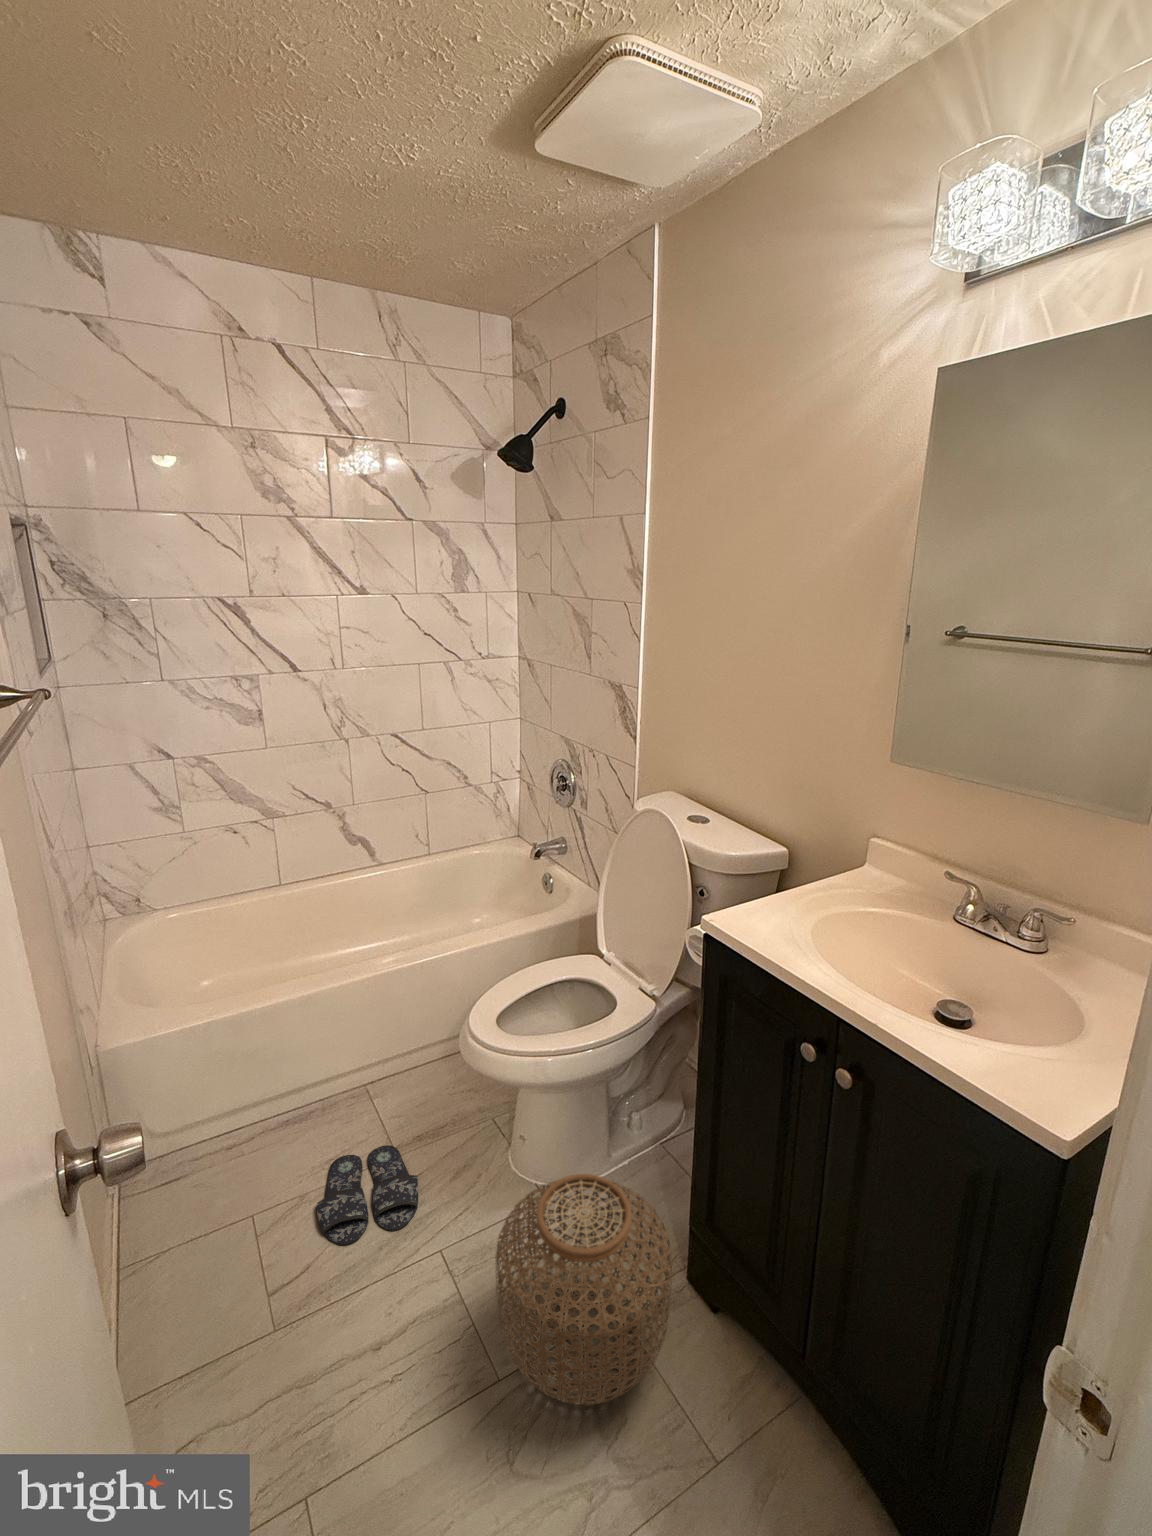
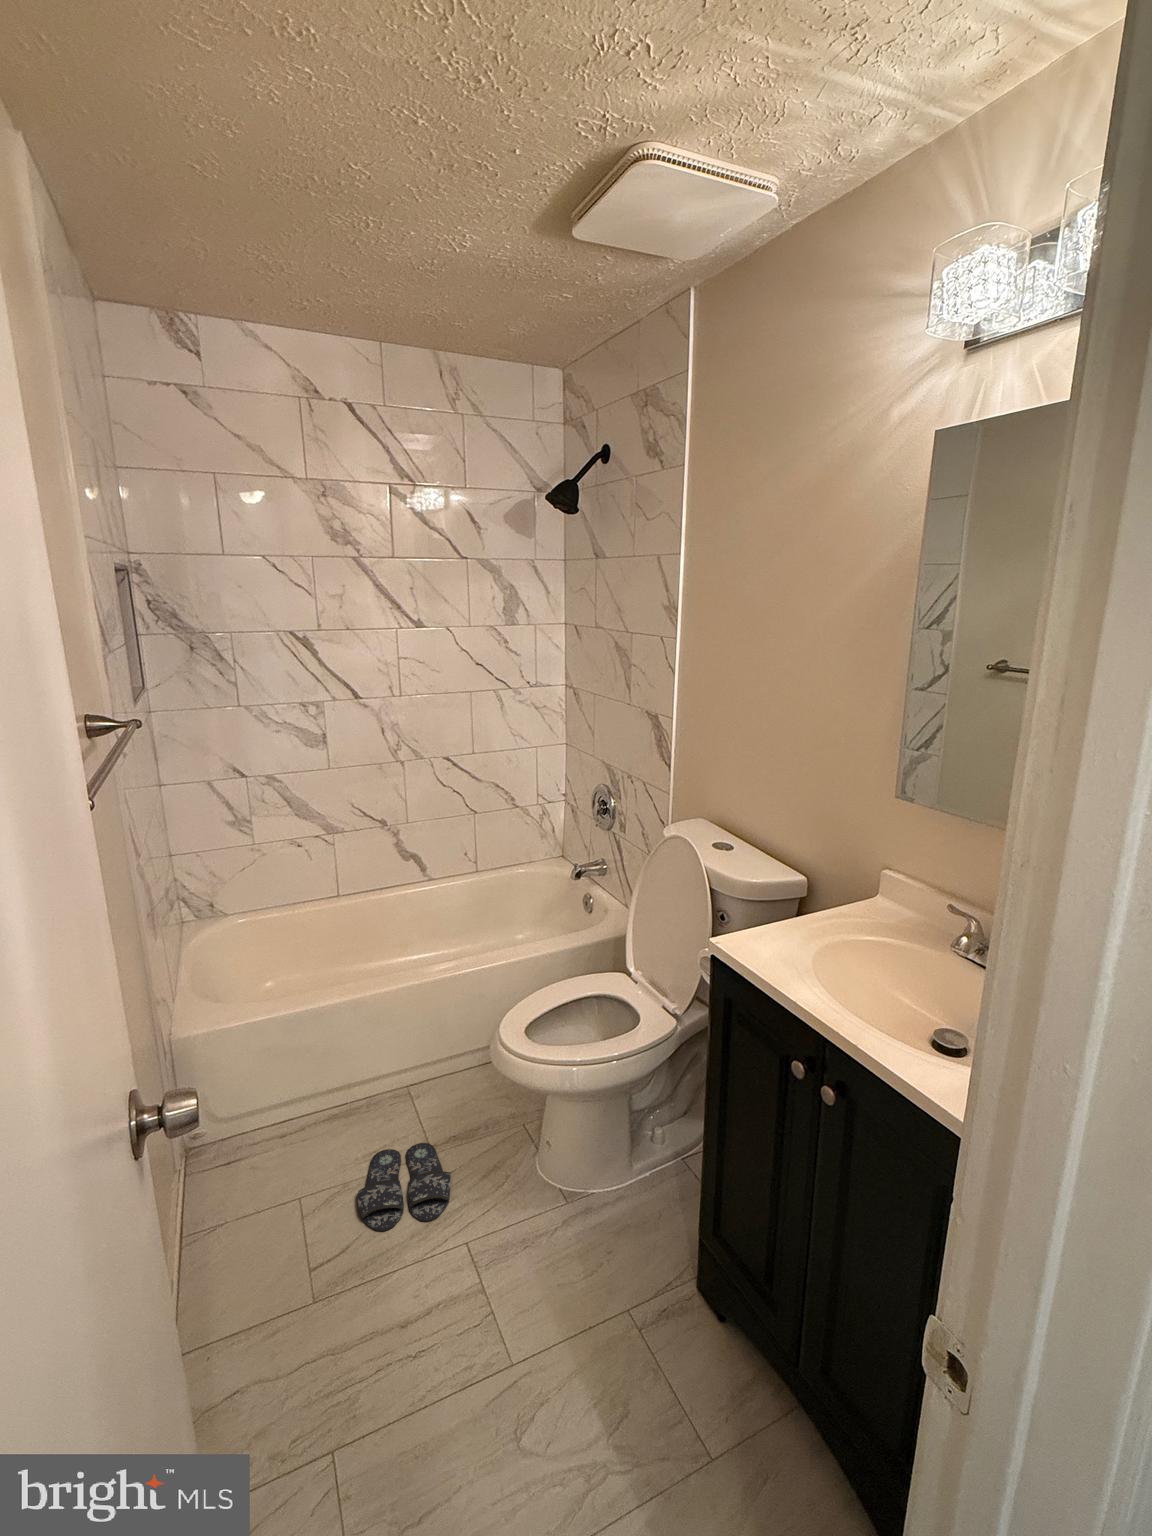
woven basket: present [495,1174,672,1405] -> none [512,1176,676,1393]

